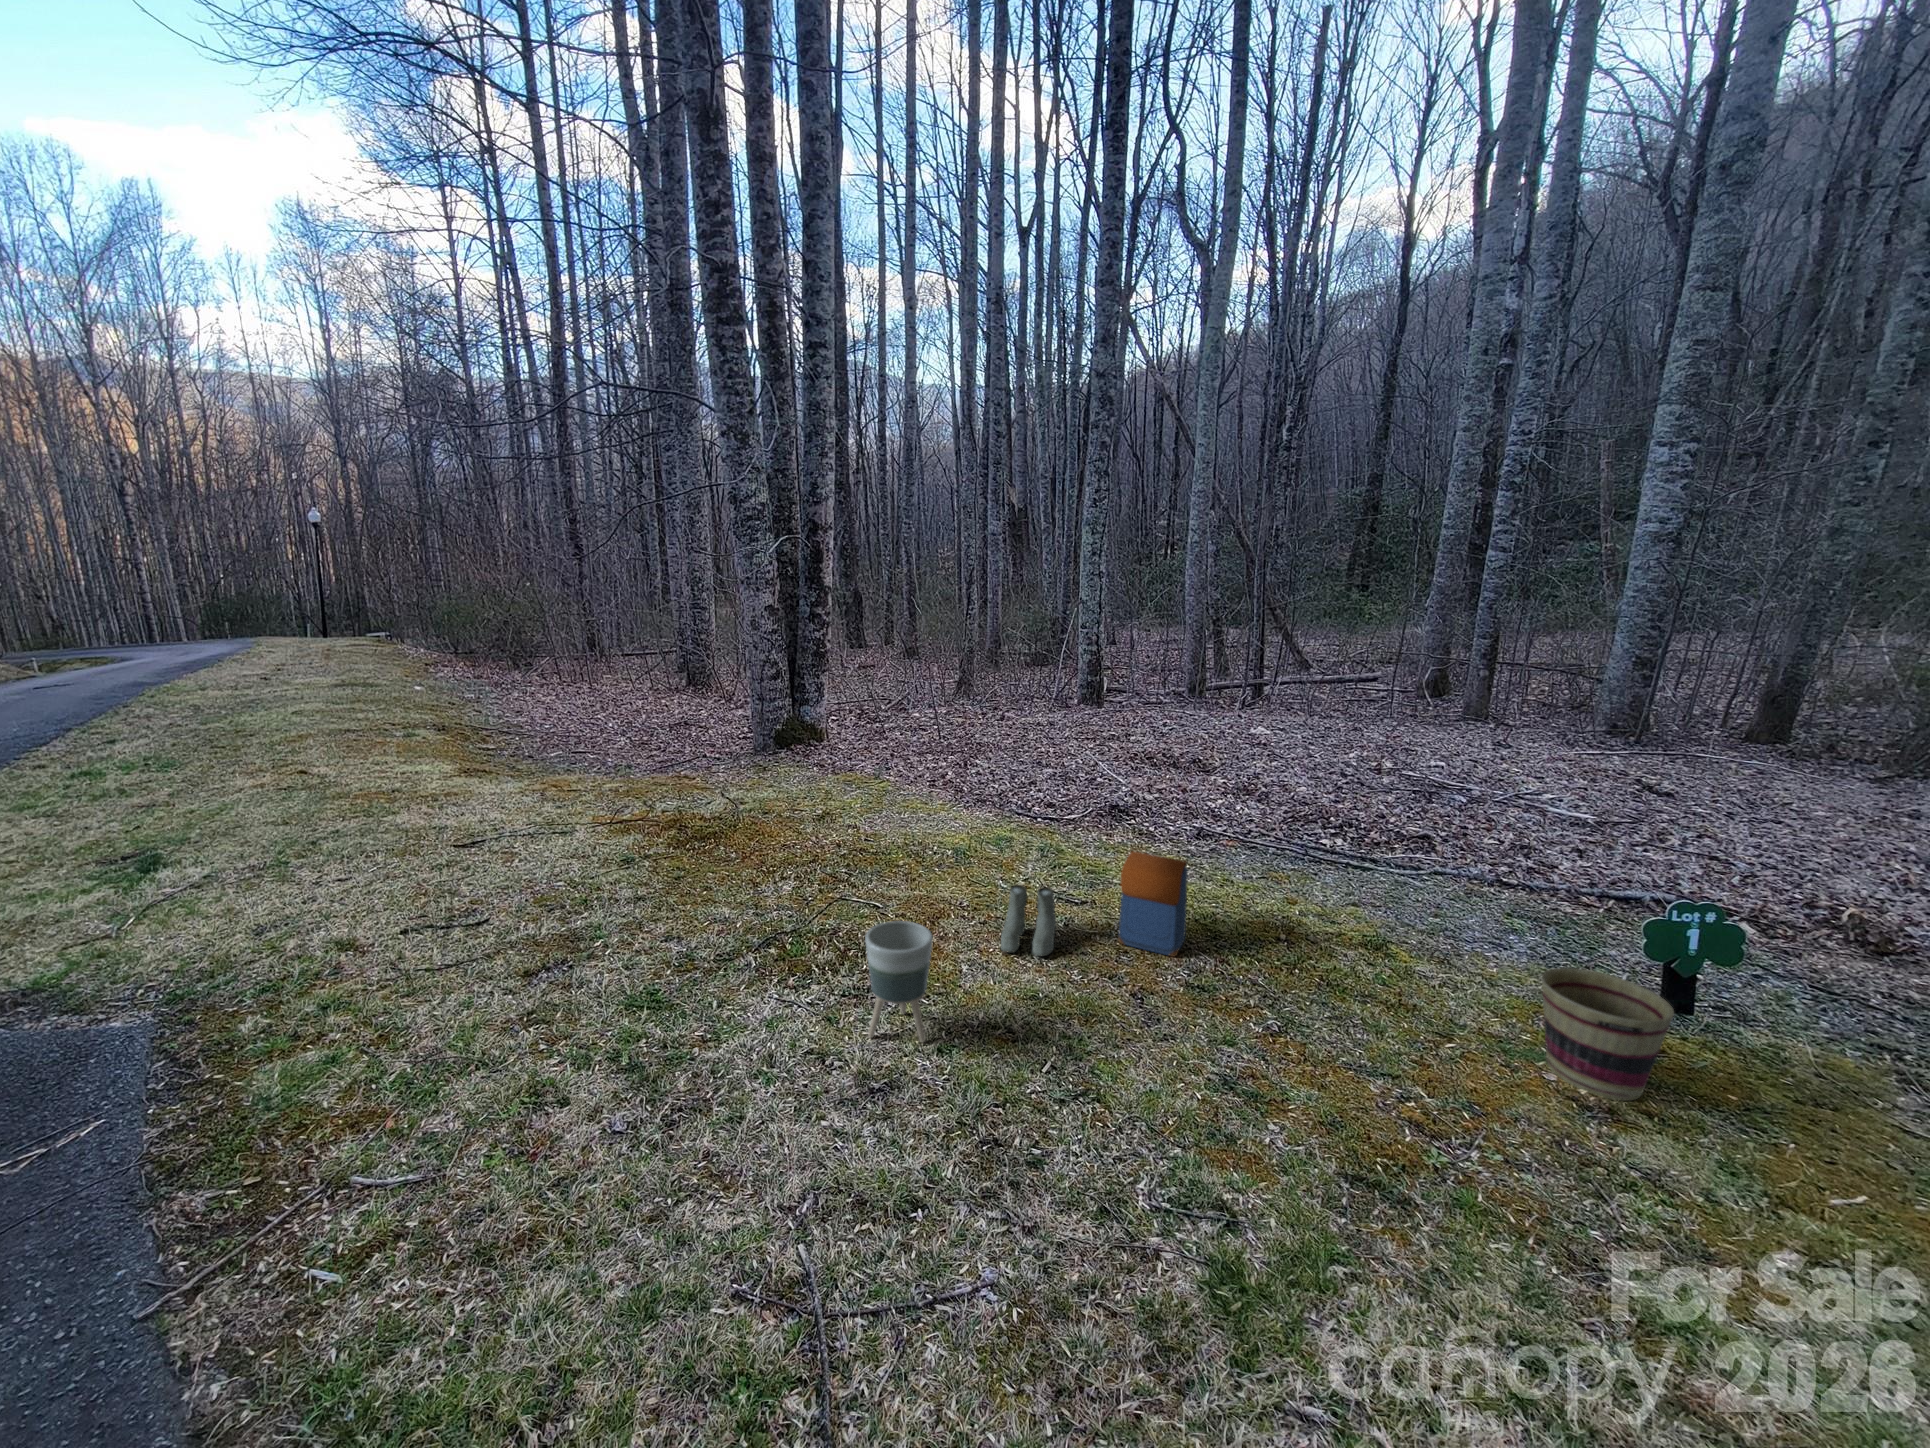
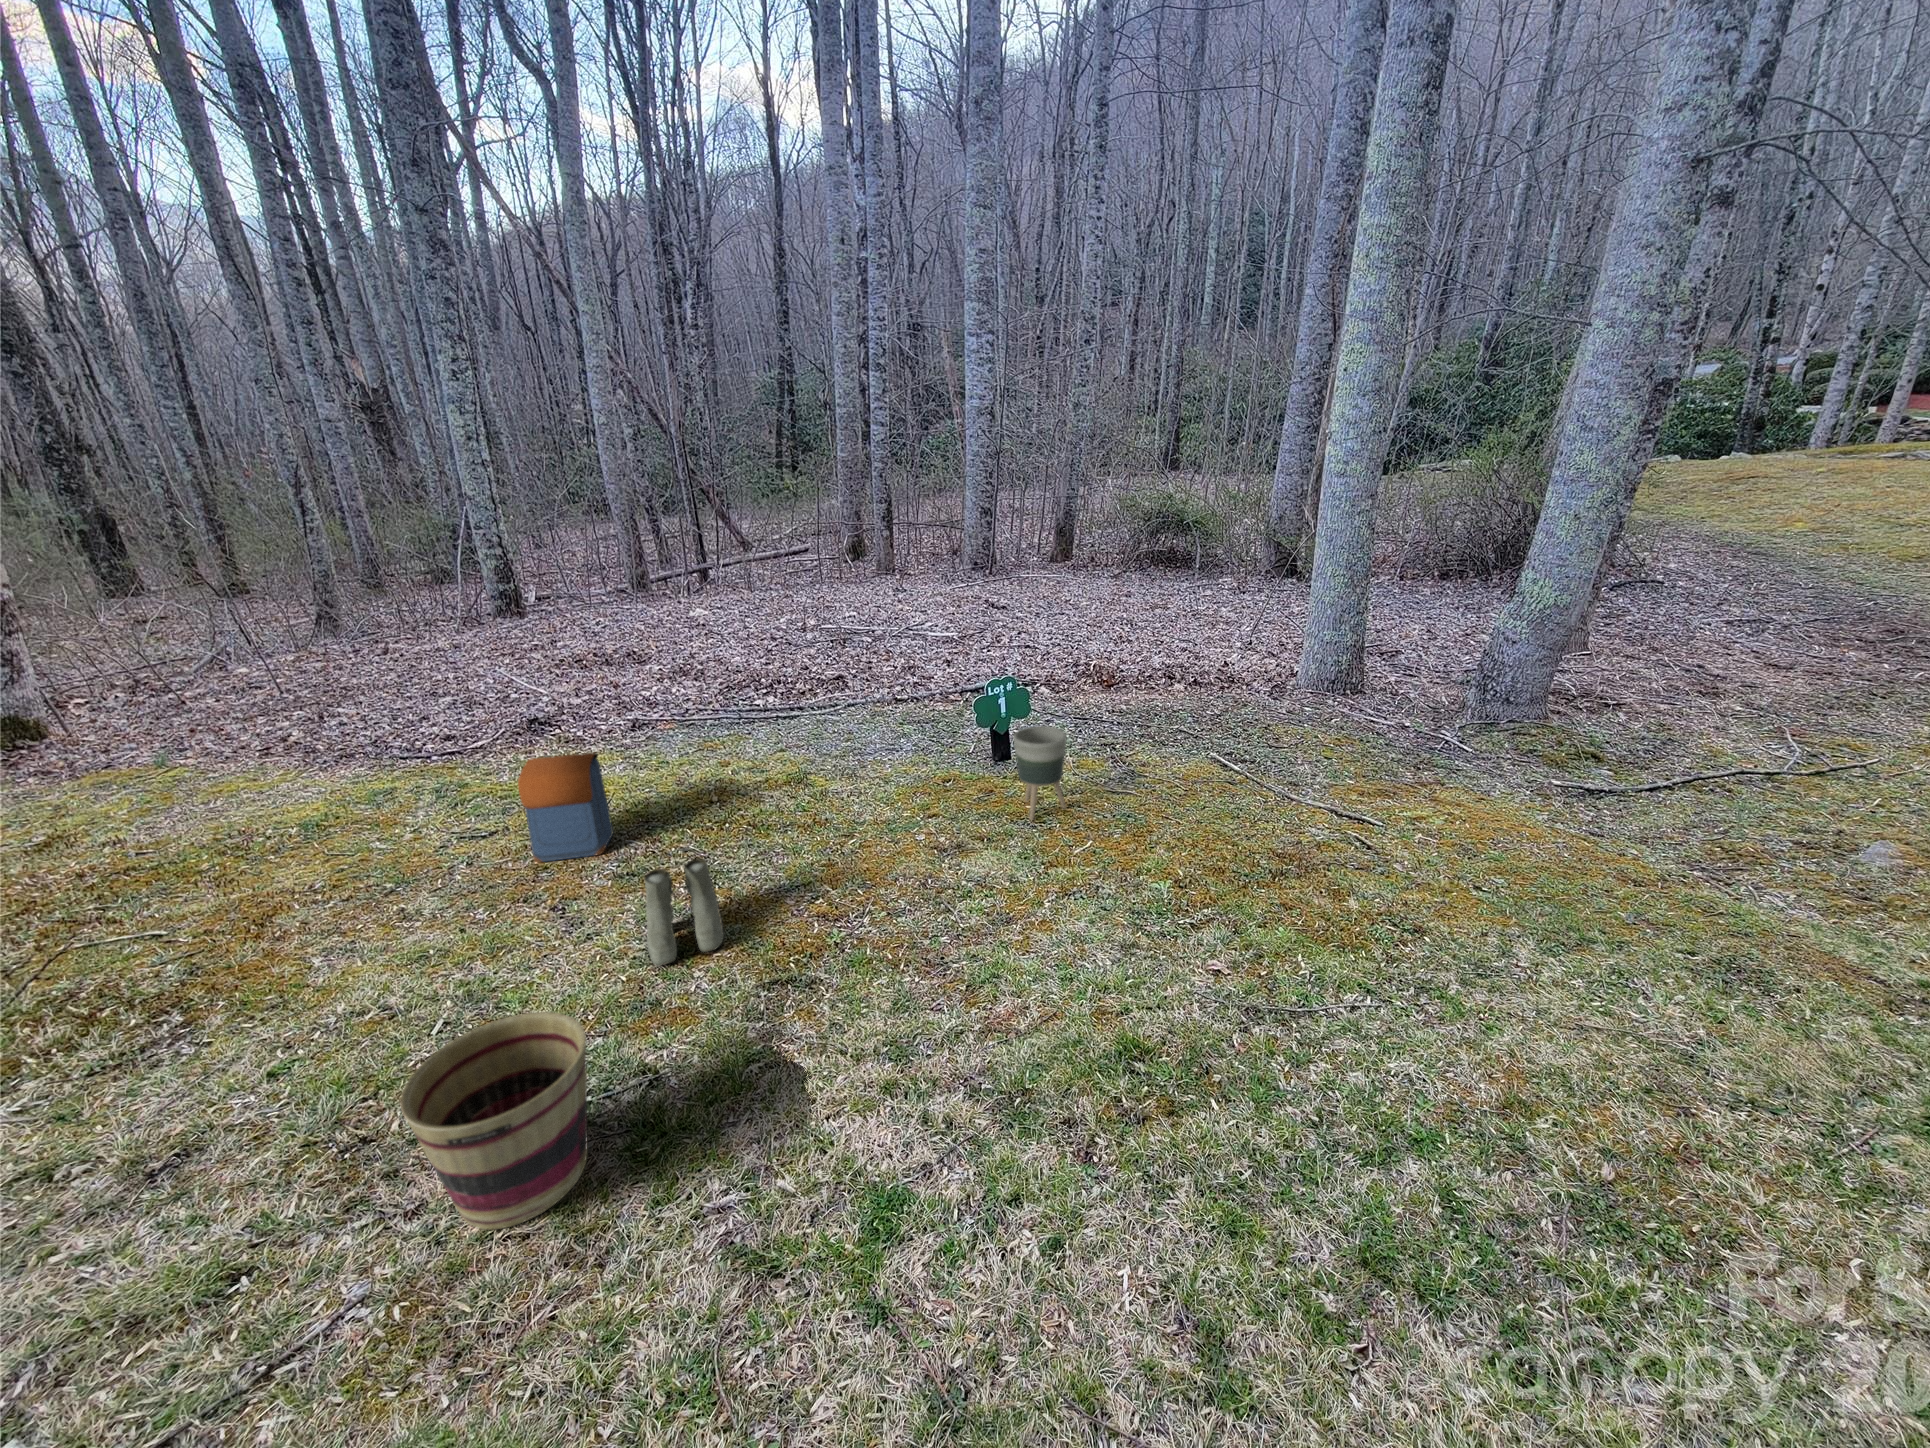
boots: present [1001,885,1056,957] -> present [644,859,724,966]
planter: present [865,921,933,1042] -> present [1013,726,1067,820]
basket: present [1542,967,1674,1101] -> present [400,1012,587,1230]

